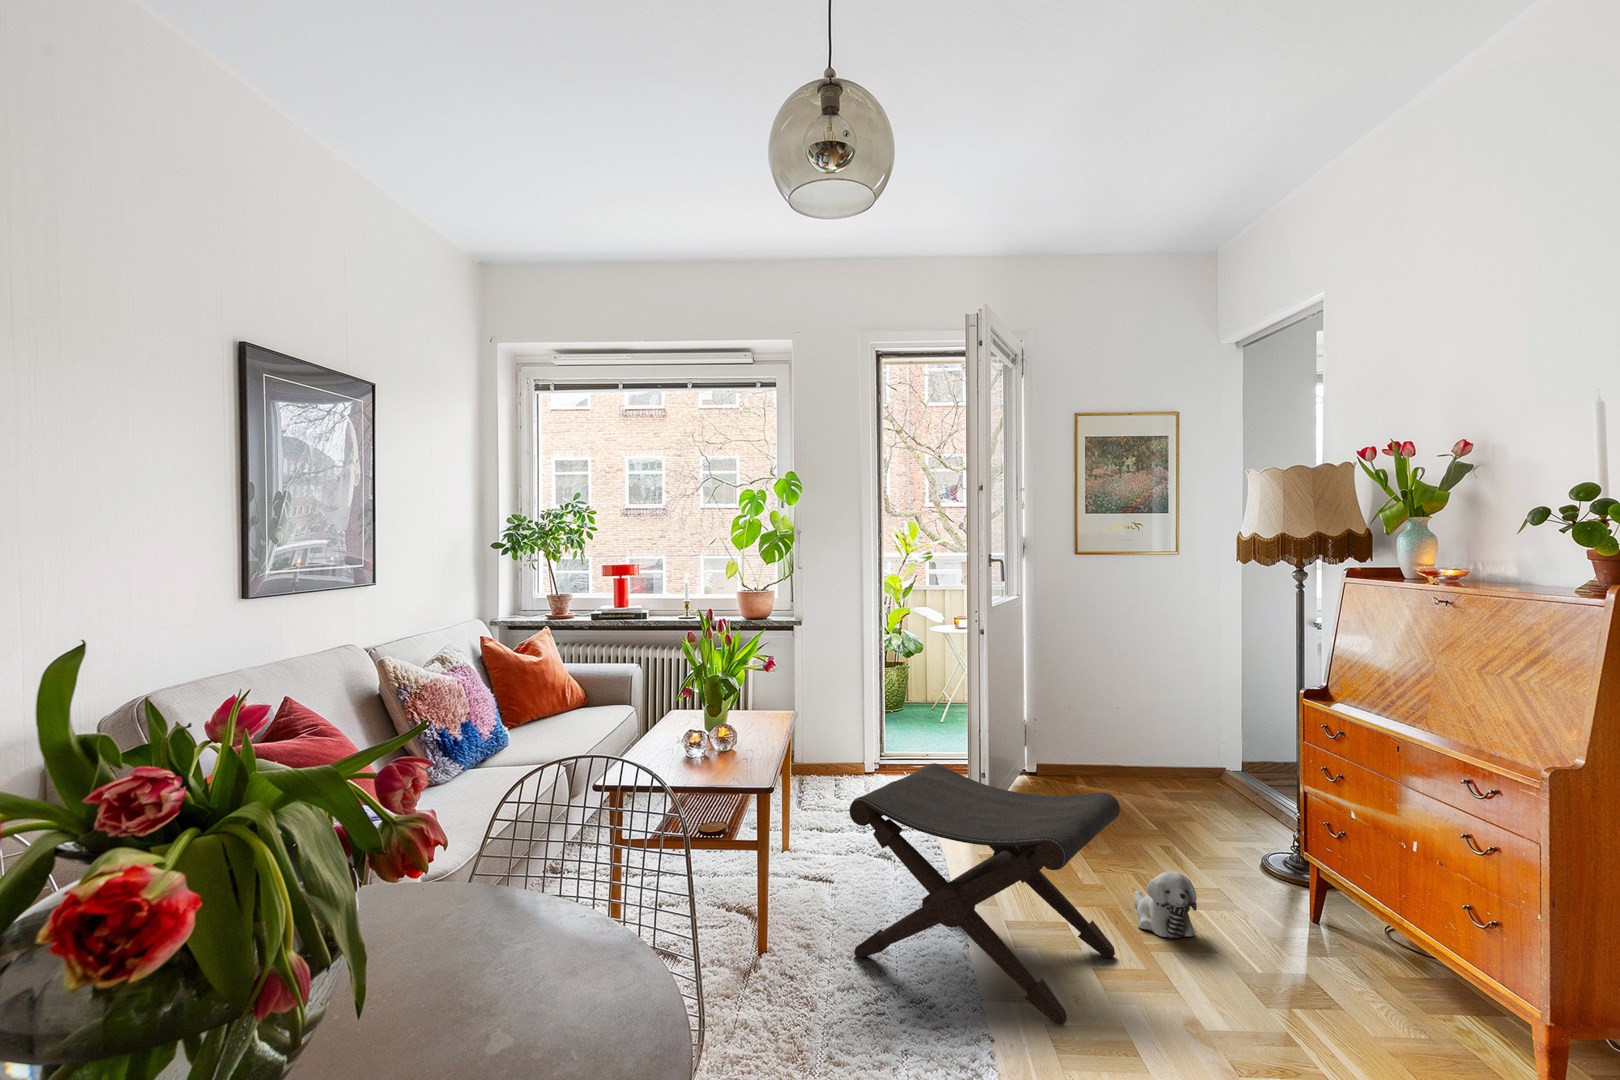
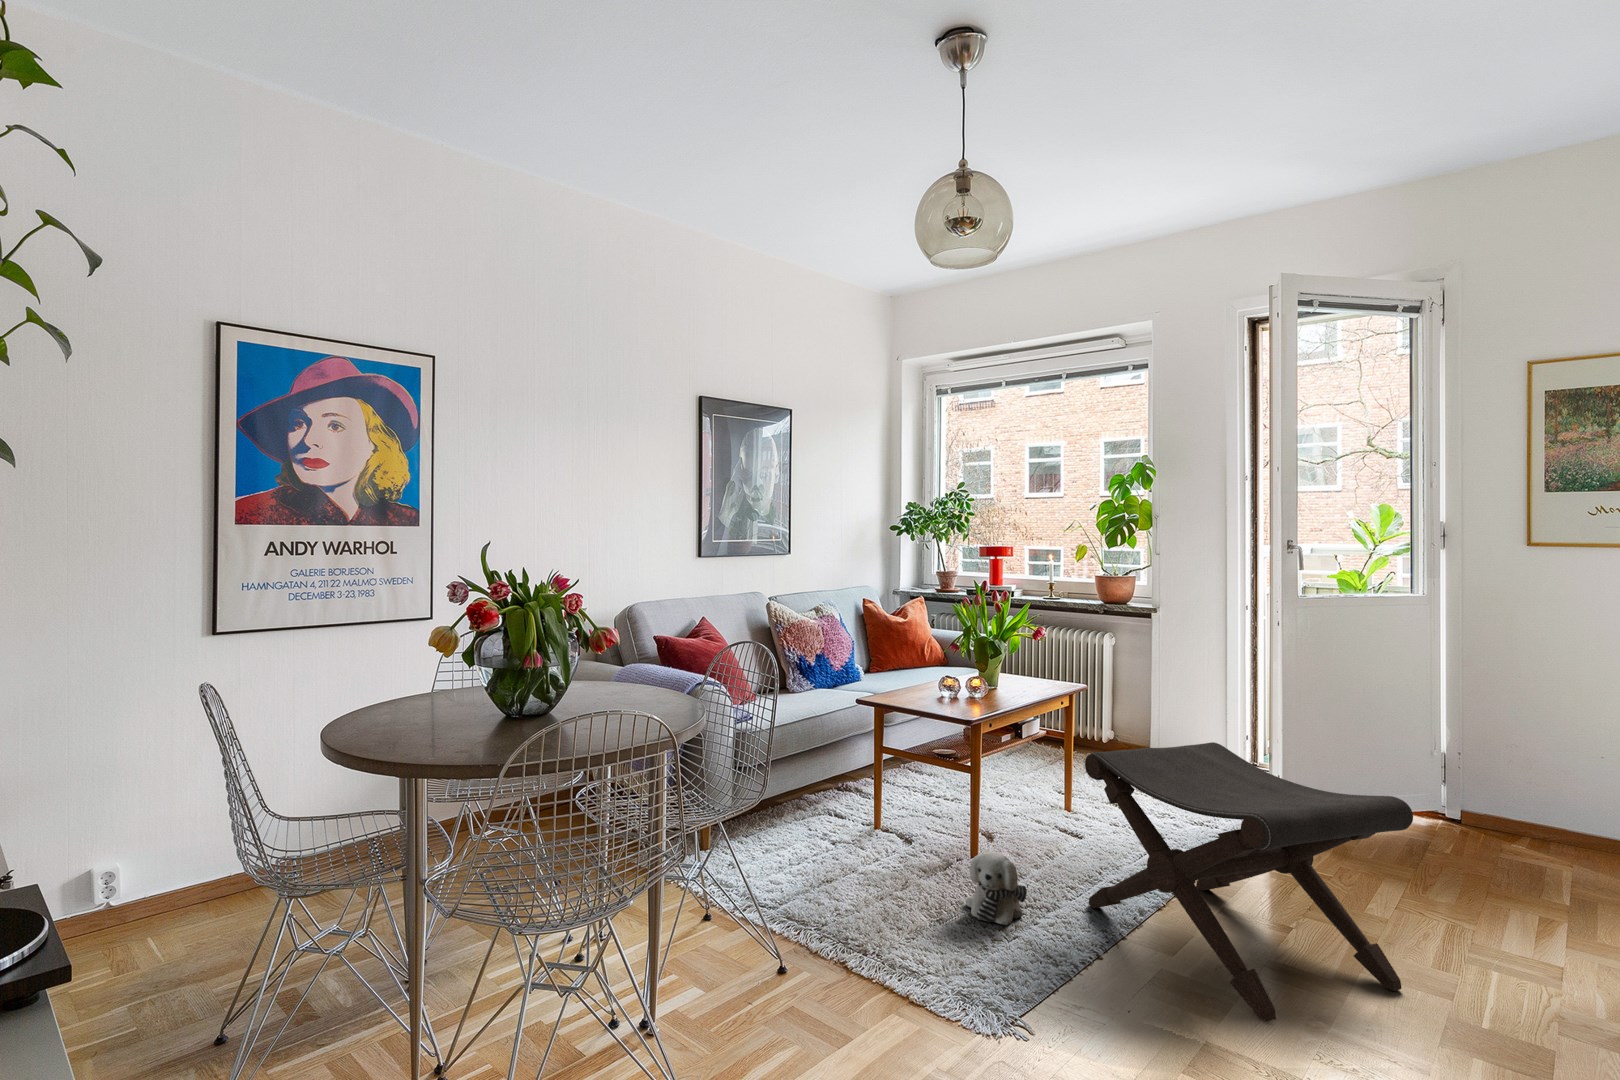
plush toy: present [1134,872,1197,938] -> present [966,852,1027,925]

